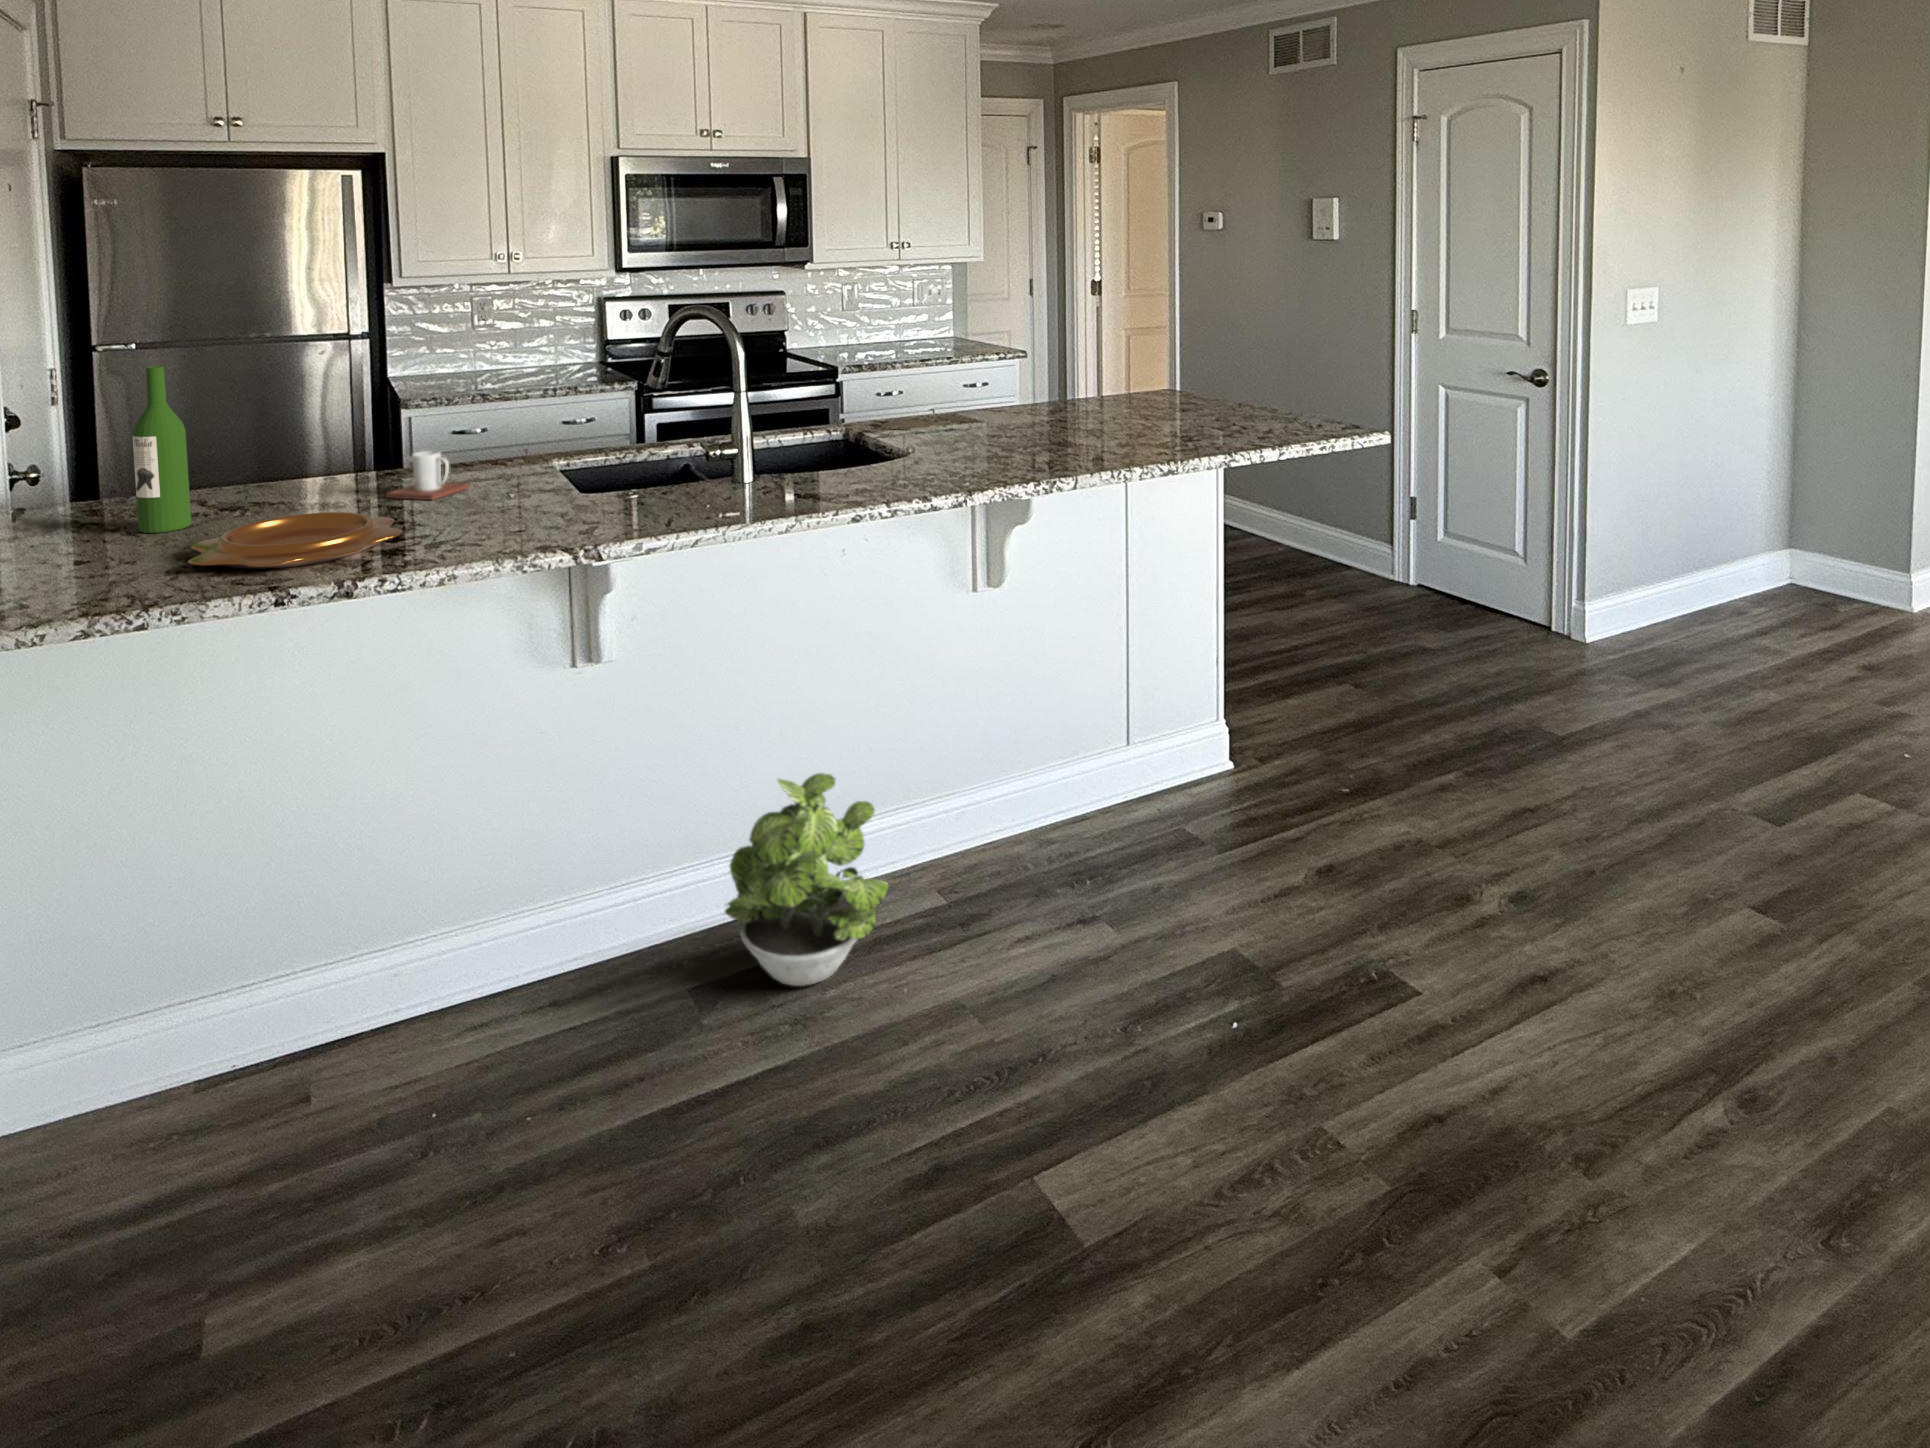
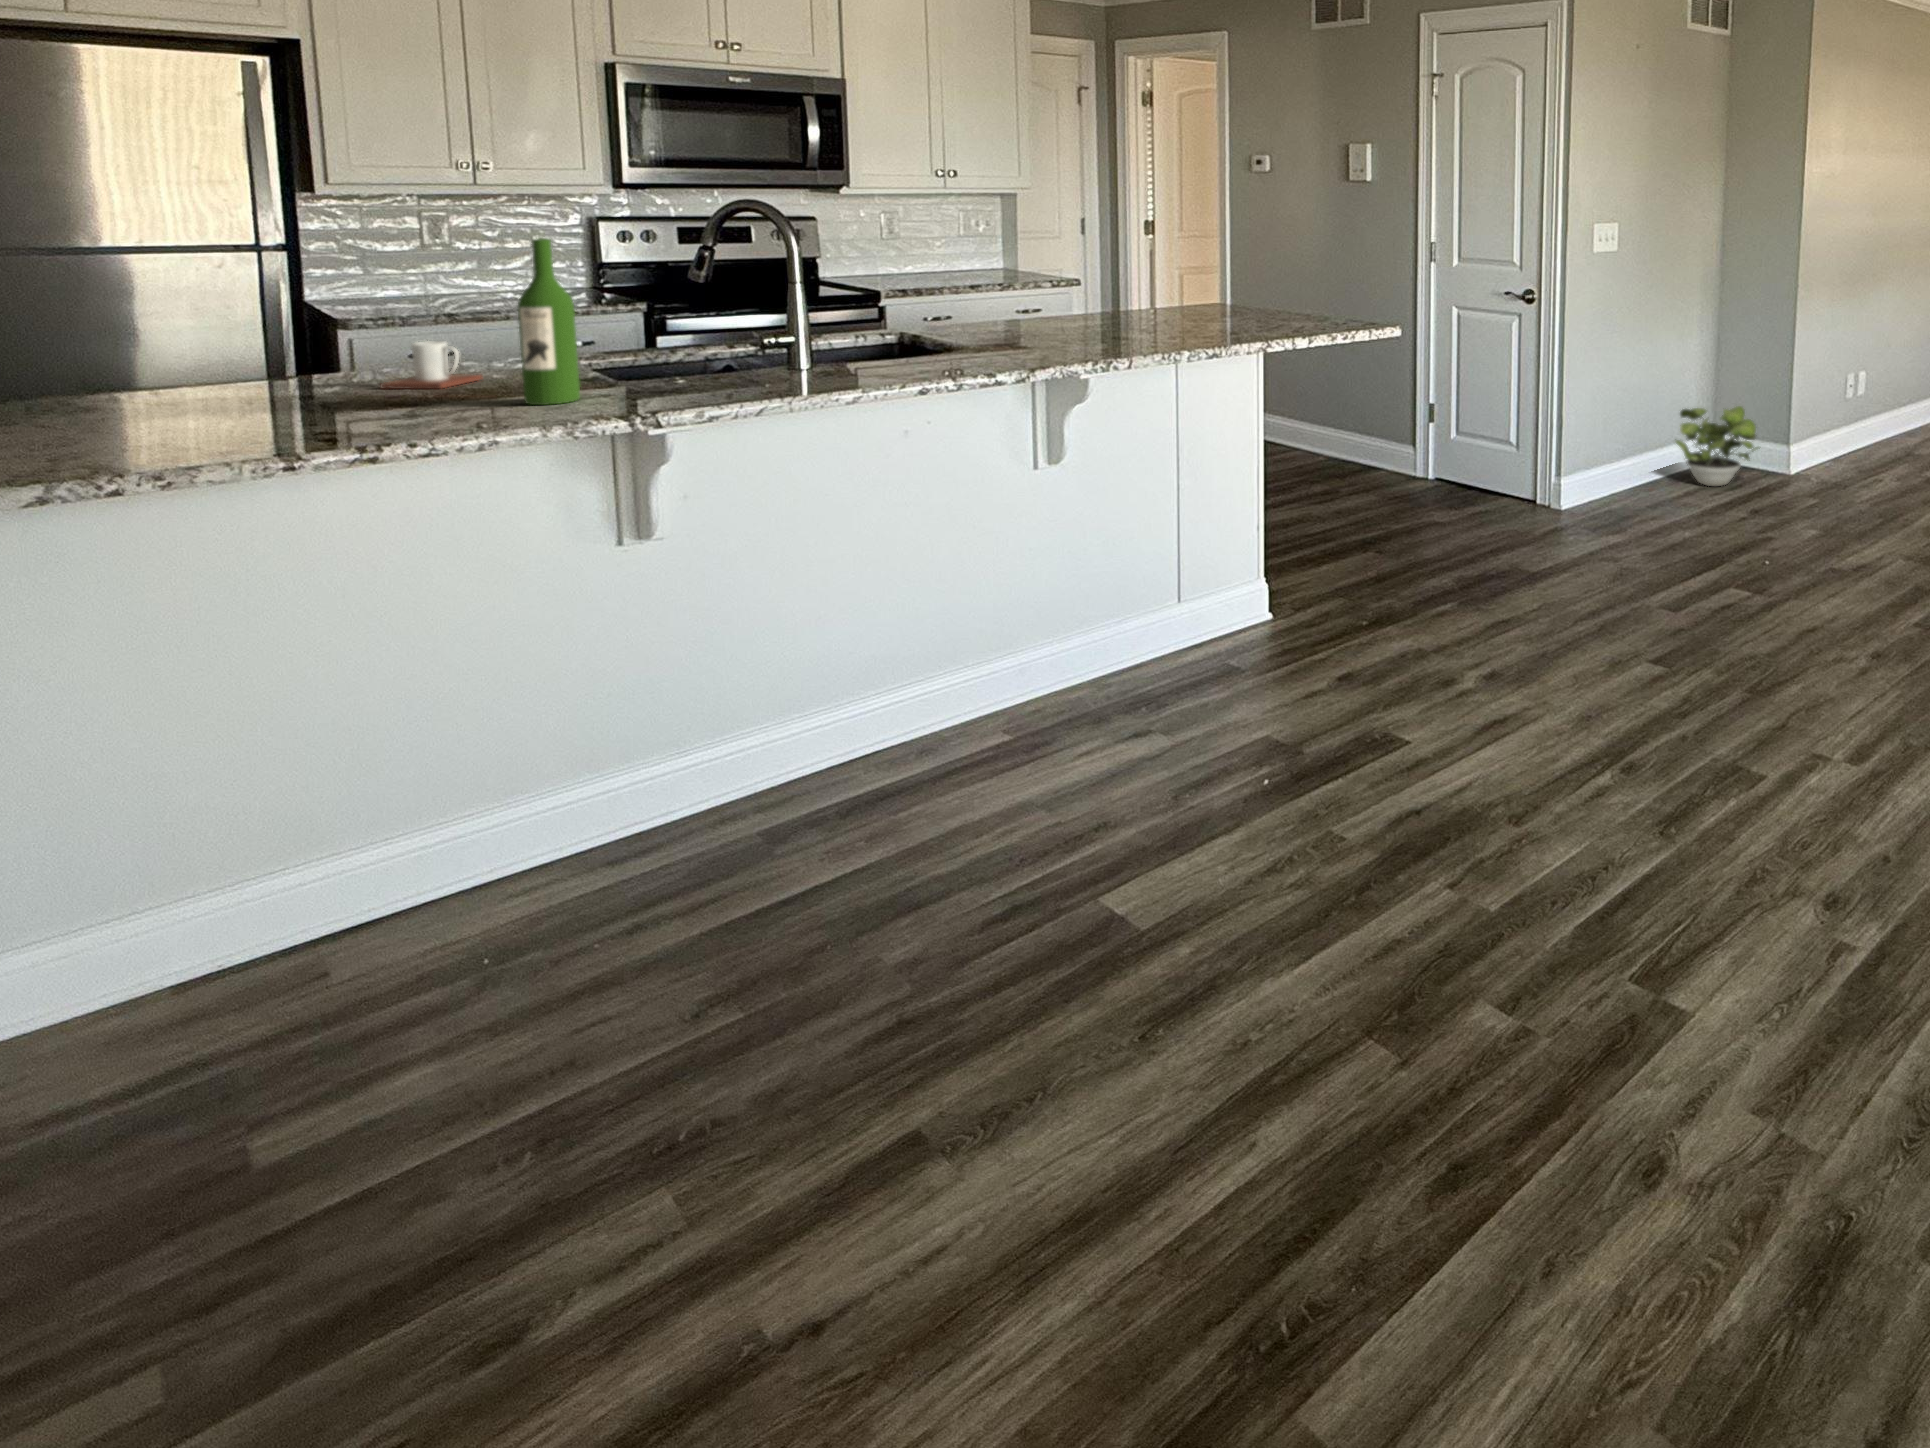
wine bottle: present [132,366,191,533] -> present [518,238,580,405]
decorative bowl: present [188,512,403,569] -> none [149,392,423,439]
potted plant: present [725,773,889,986] -> present [1676,406,1757,486]

